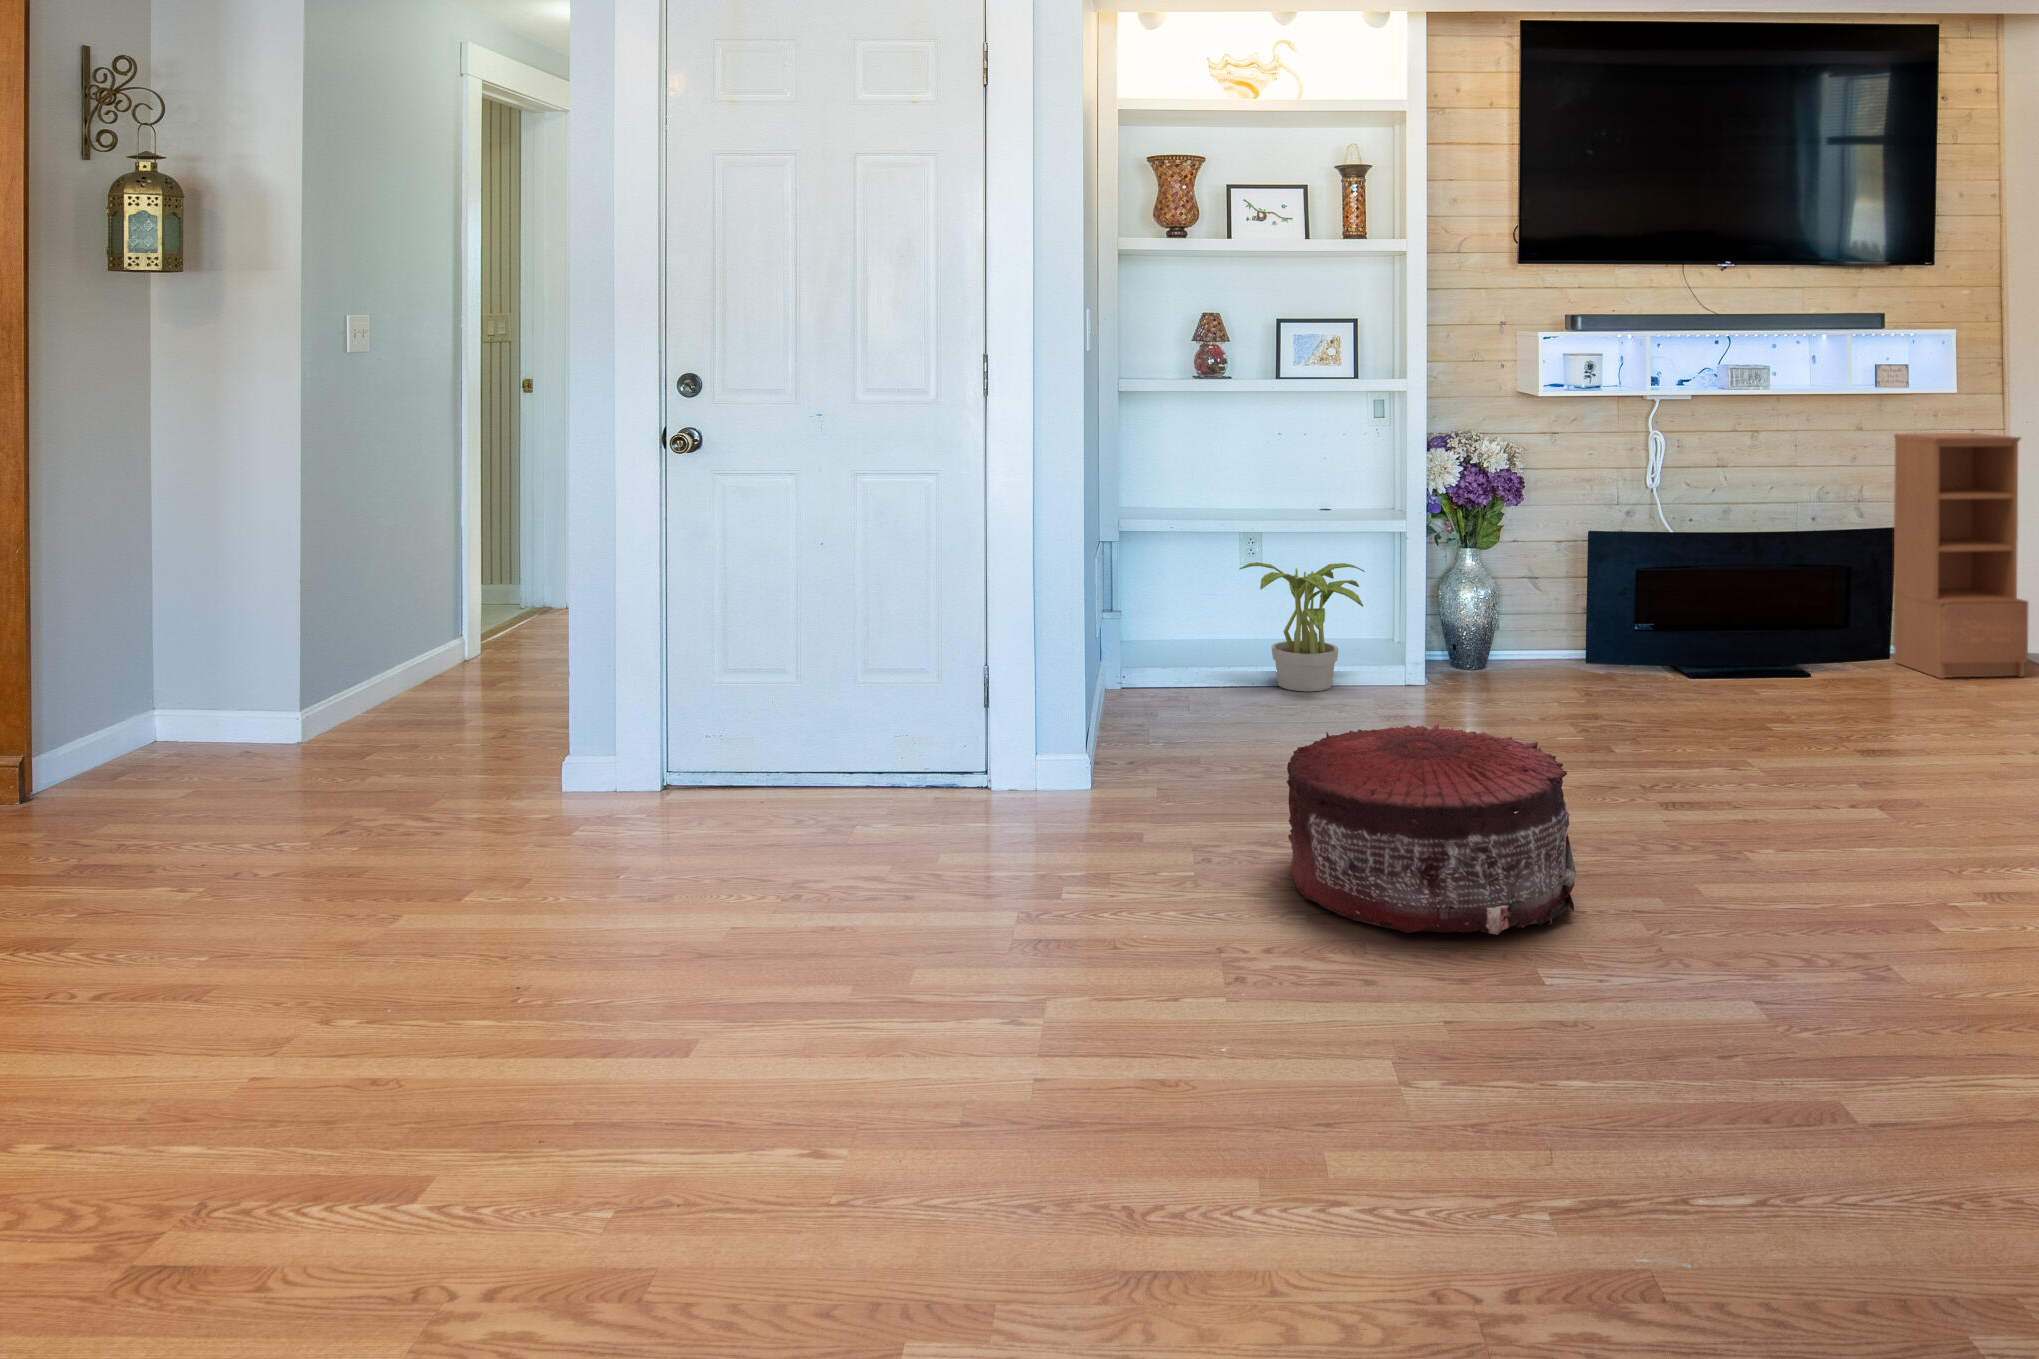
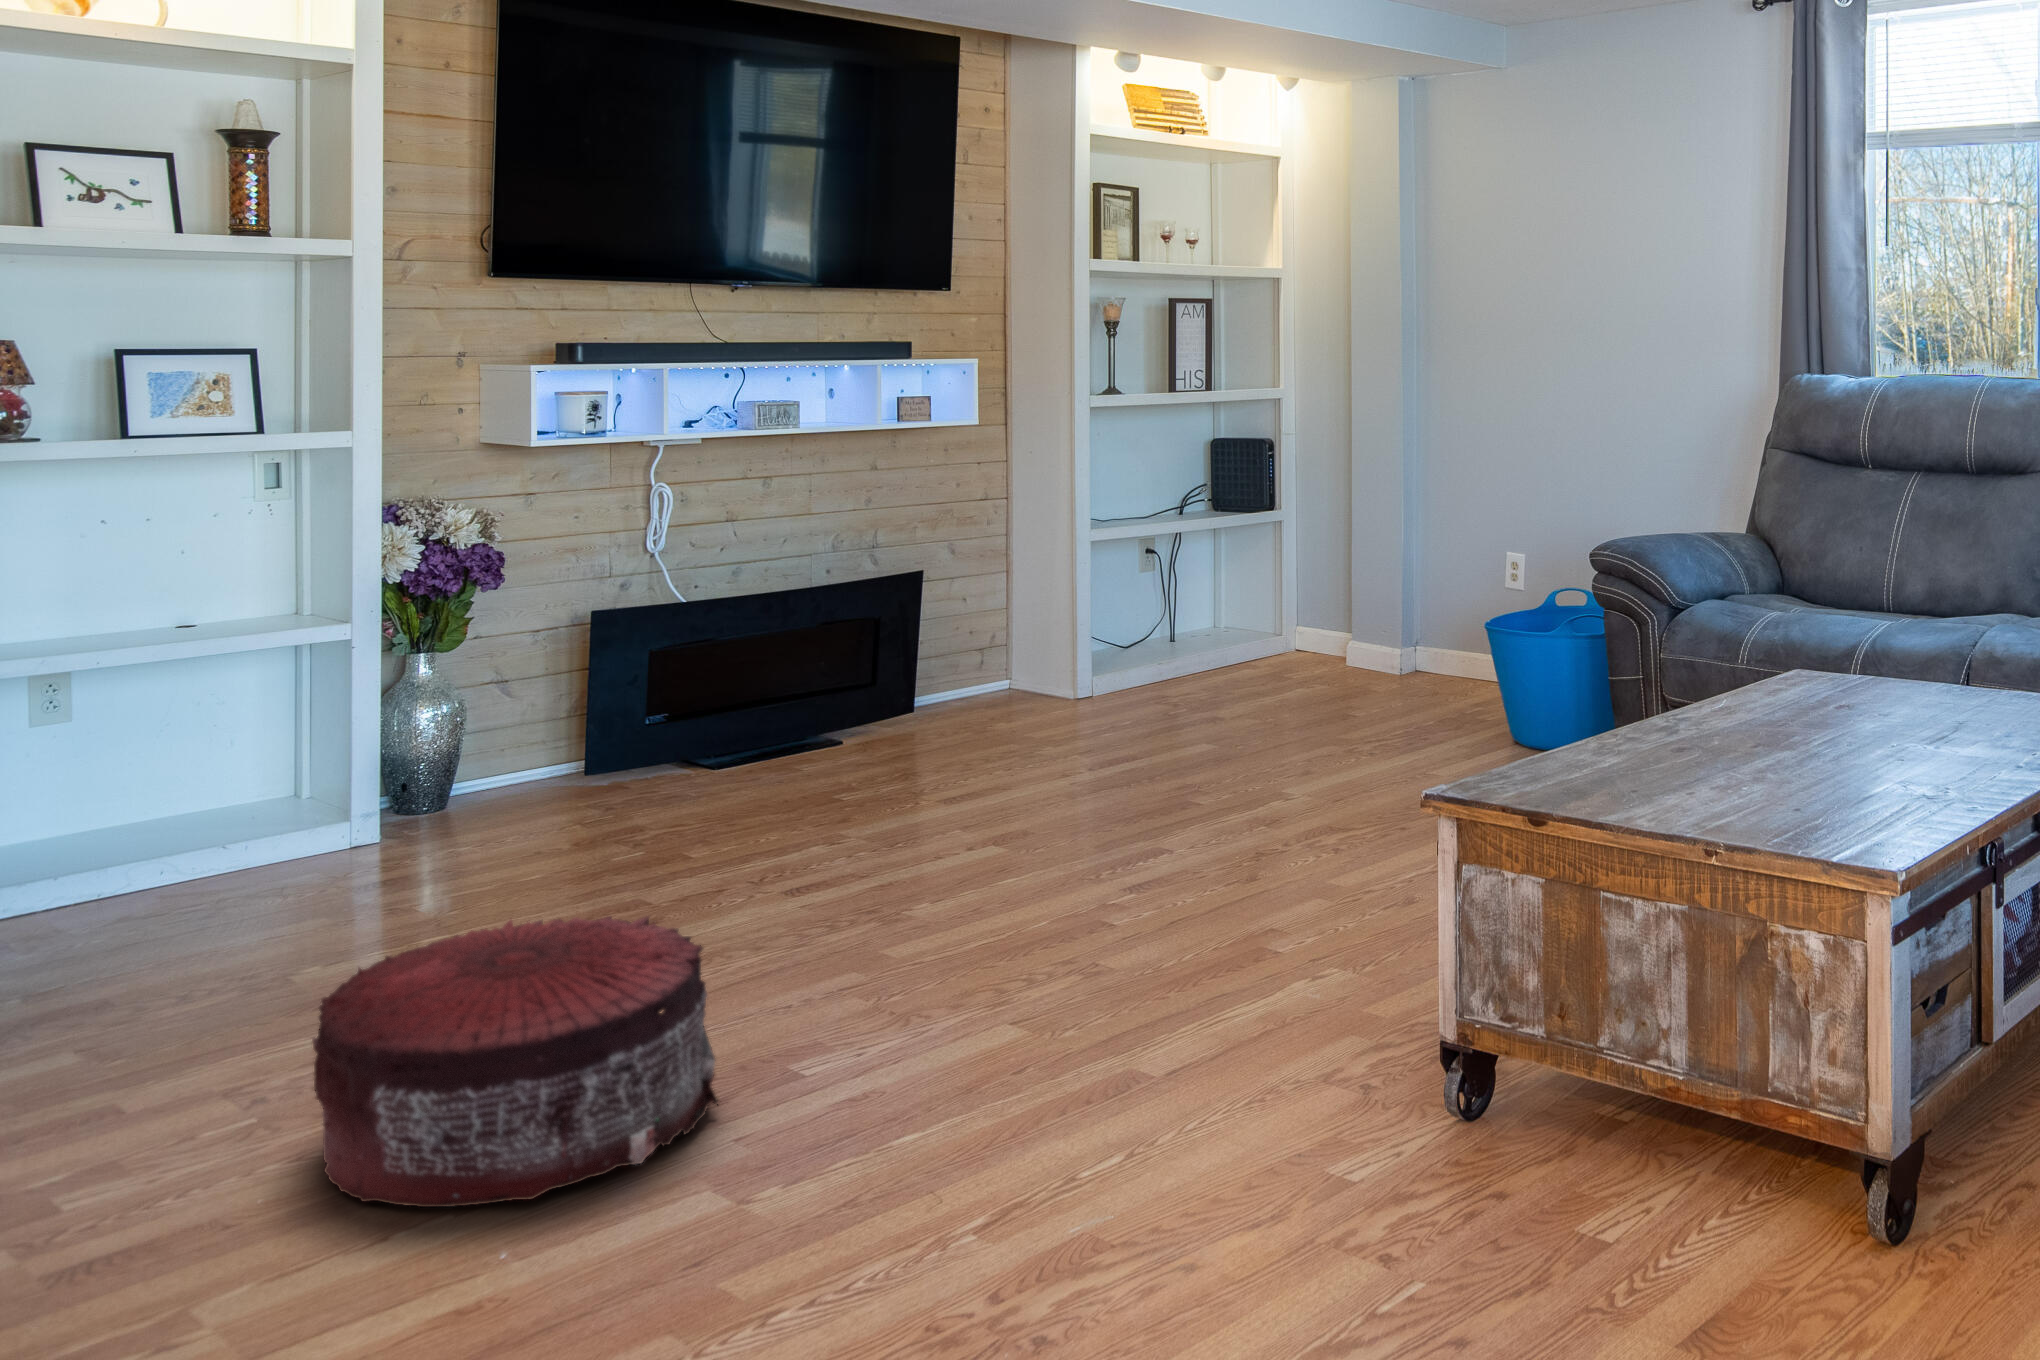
bookcase: present [1893,433,2028,679] -> none [912,467,1039,729]
potted plant: present [1240,562,1365,691] -> none [63,701,287,899]

